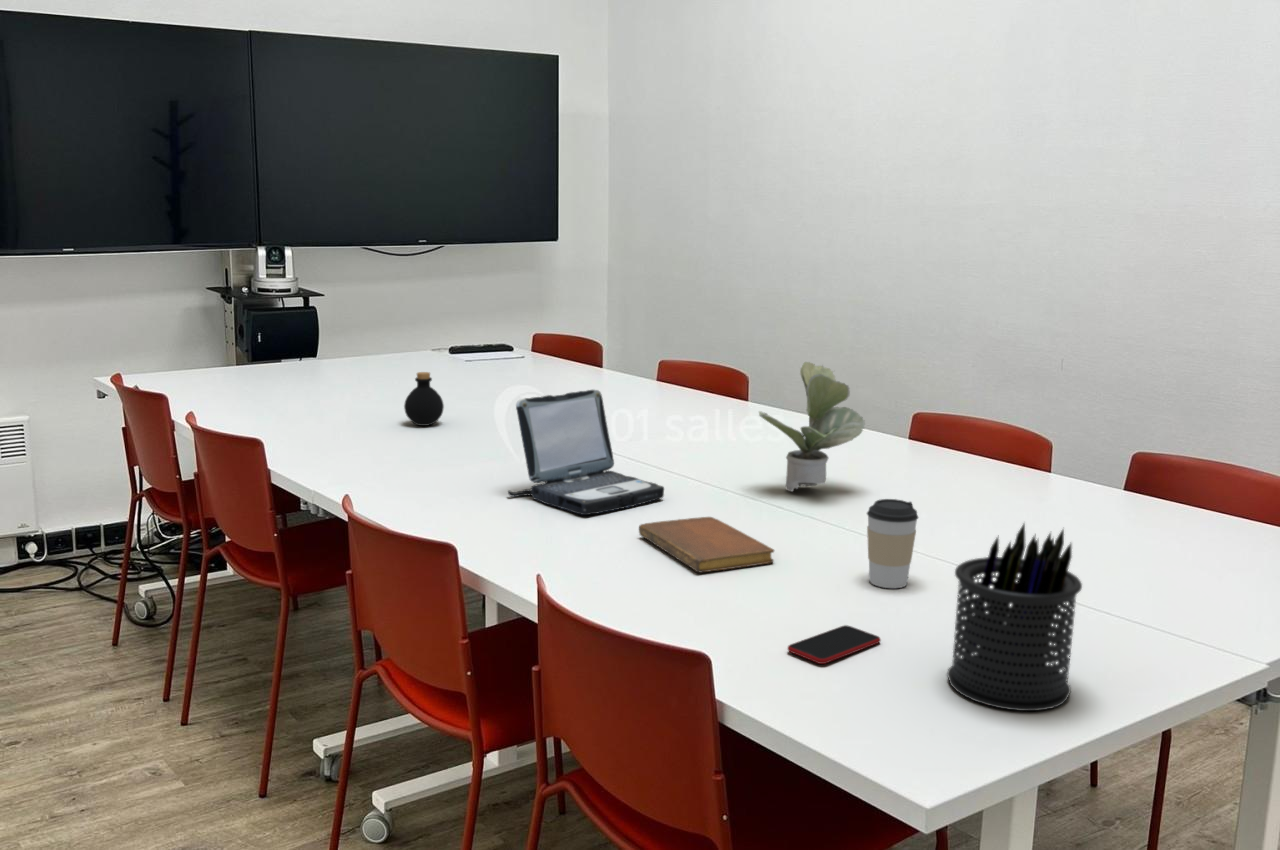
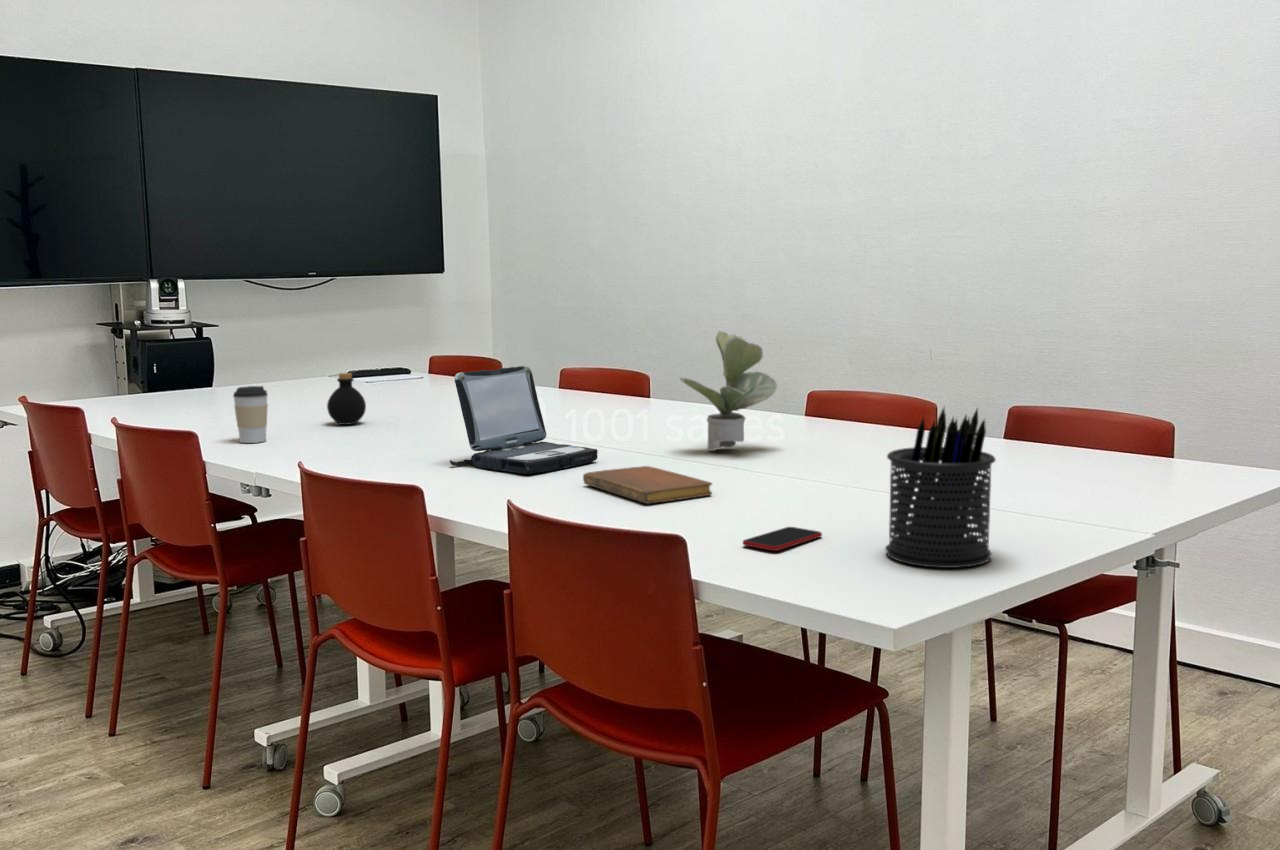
coffee cup: present [867,499,918,588] -> present [233,386,268,443]

